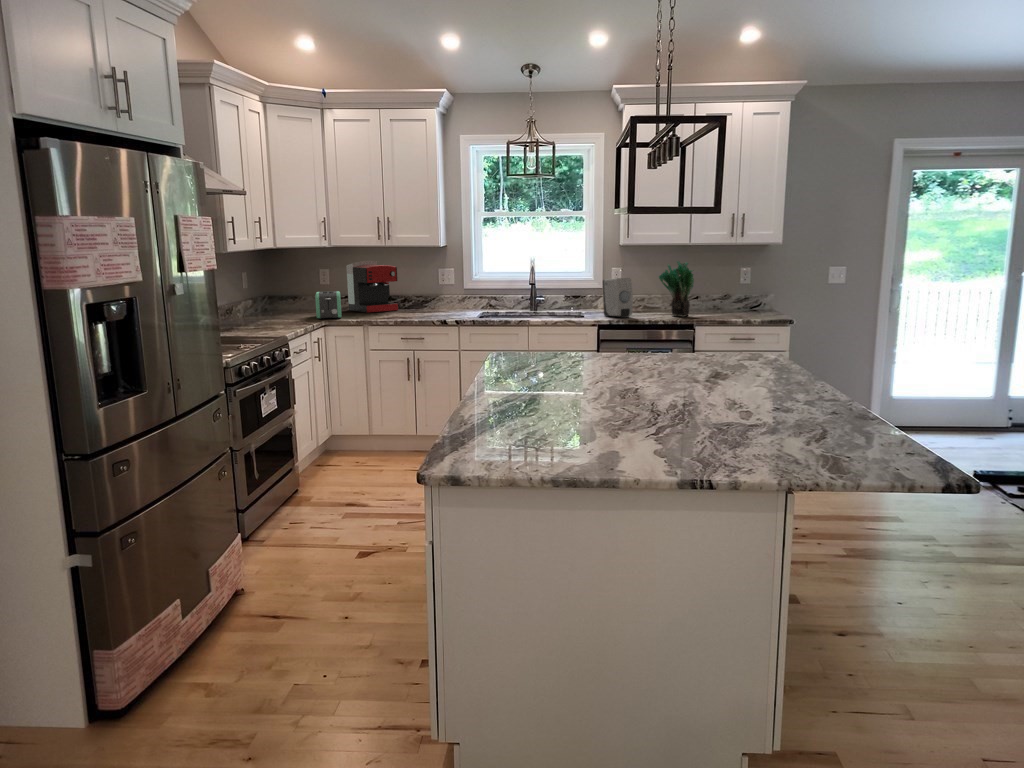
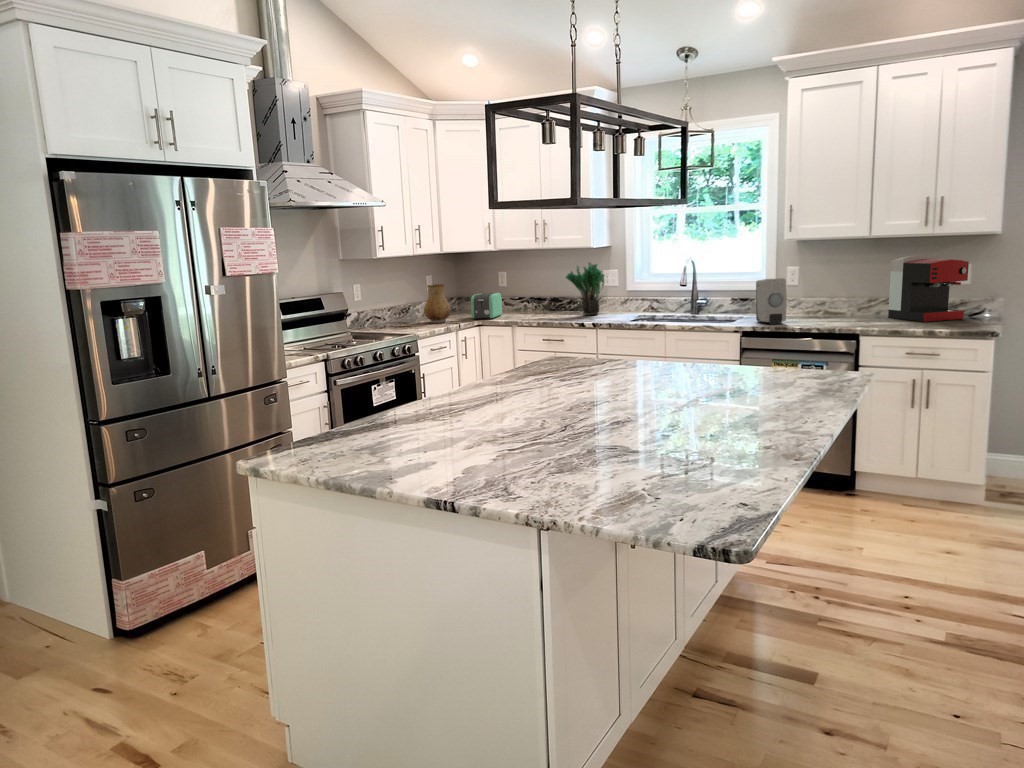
coffee maker: present [346,261,398,313] -> present [888,254,969,322]
potted plant: present [659,261,694,317] -> present [566,263,604,315]
ceramic pitcher: none [267,281,297,324] -> present [424,284,451,323]

